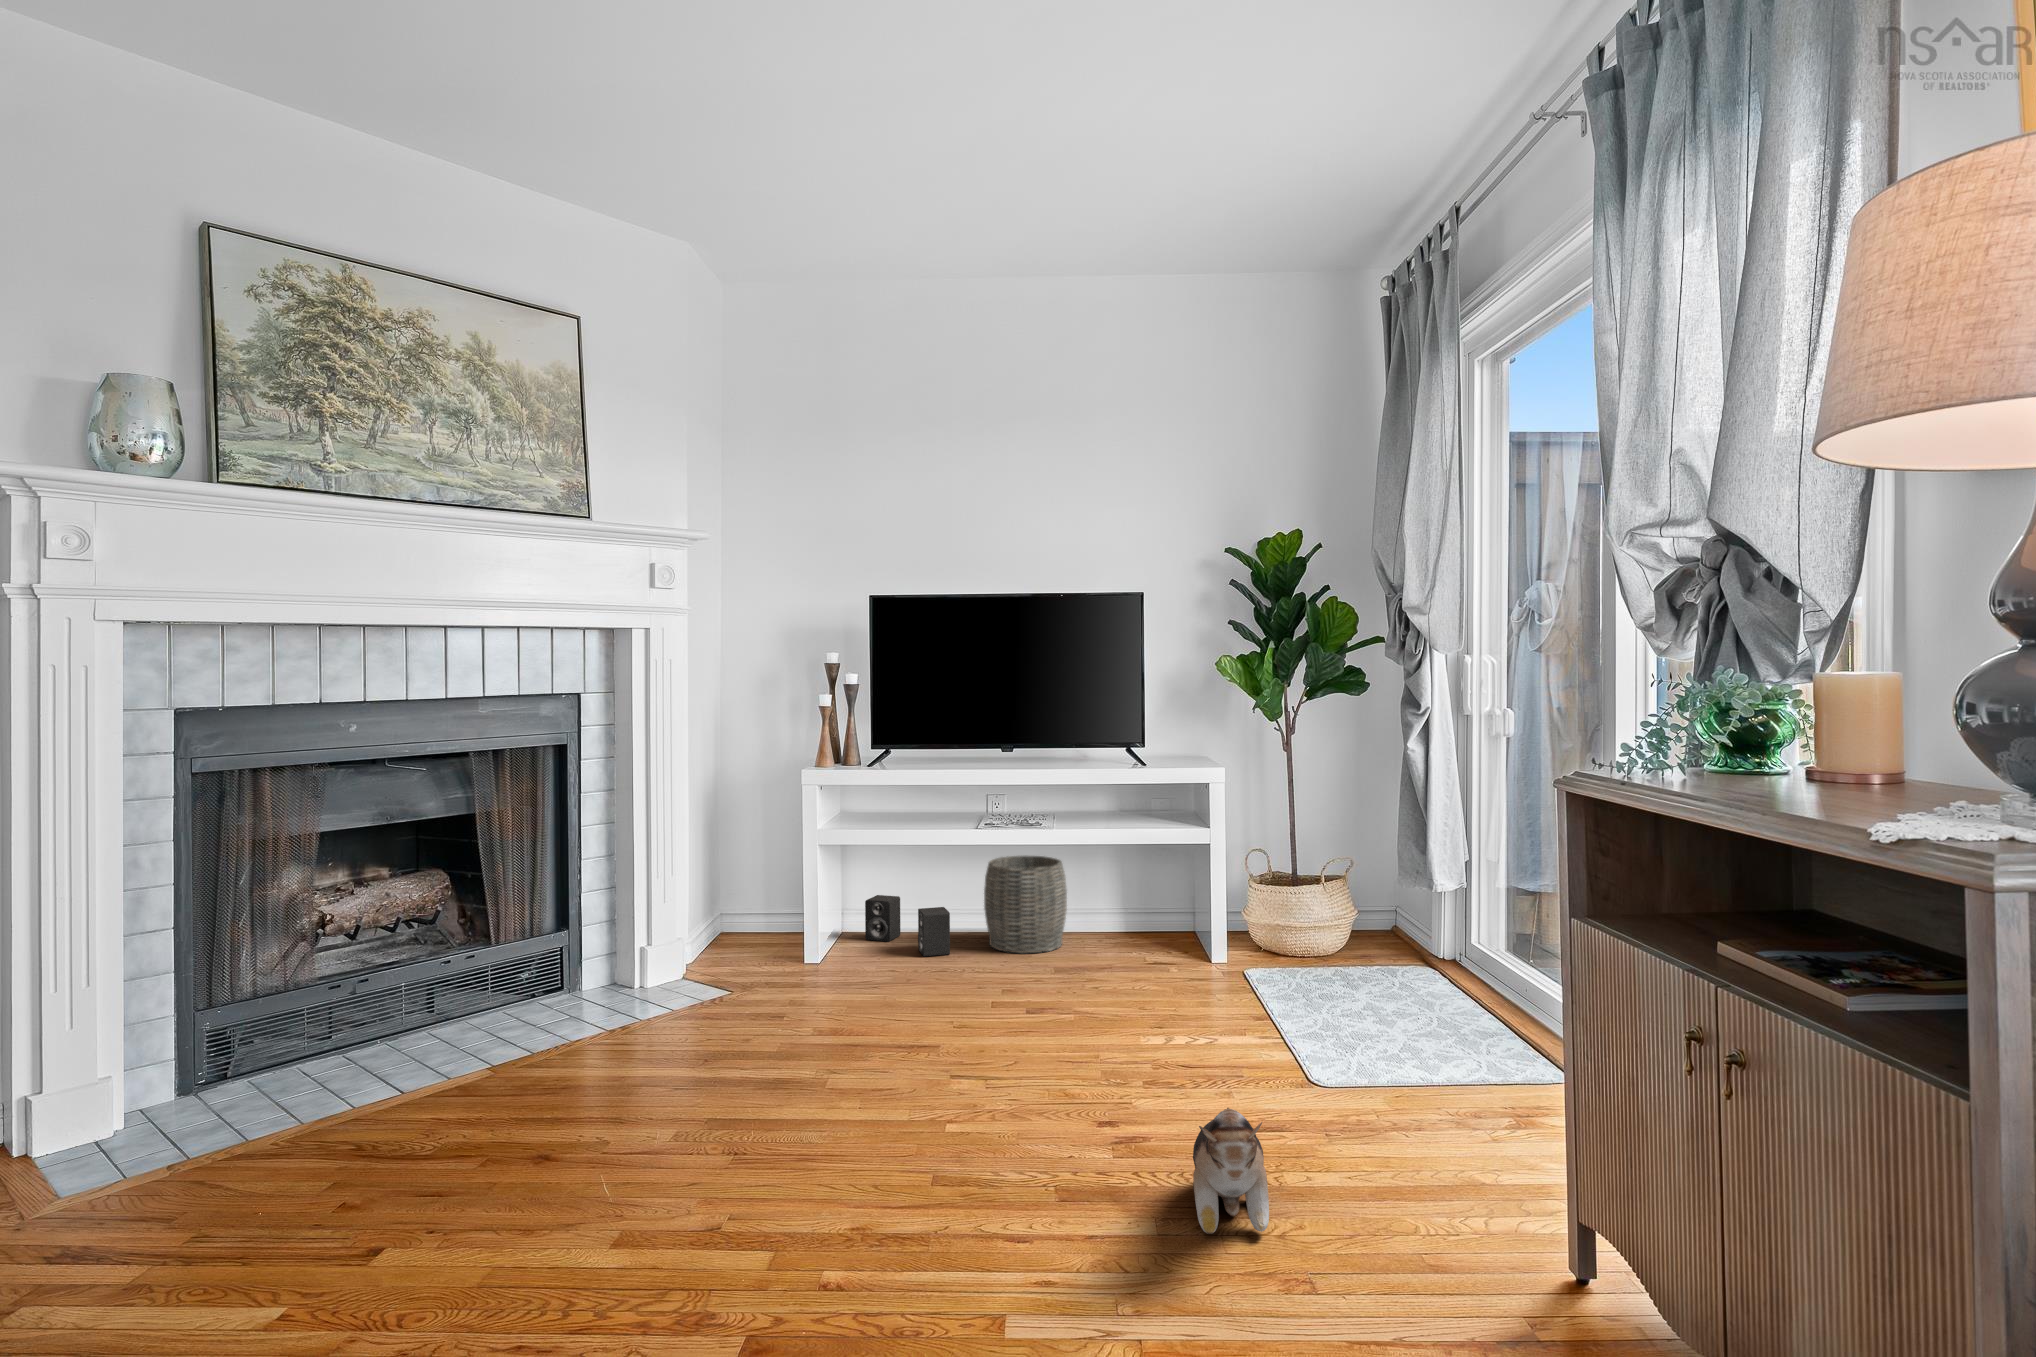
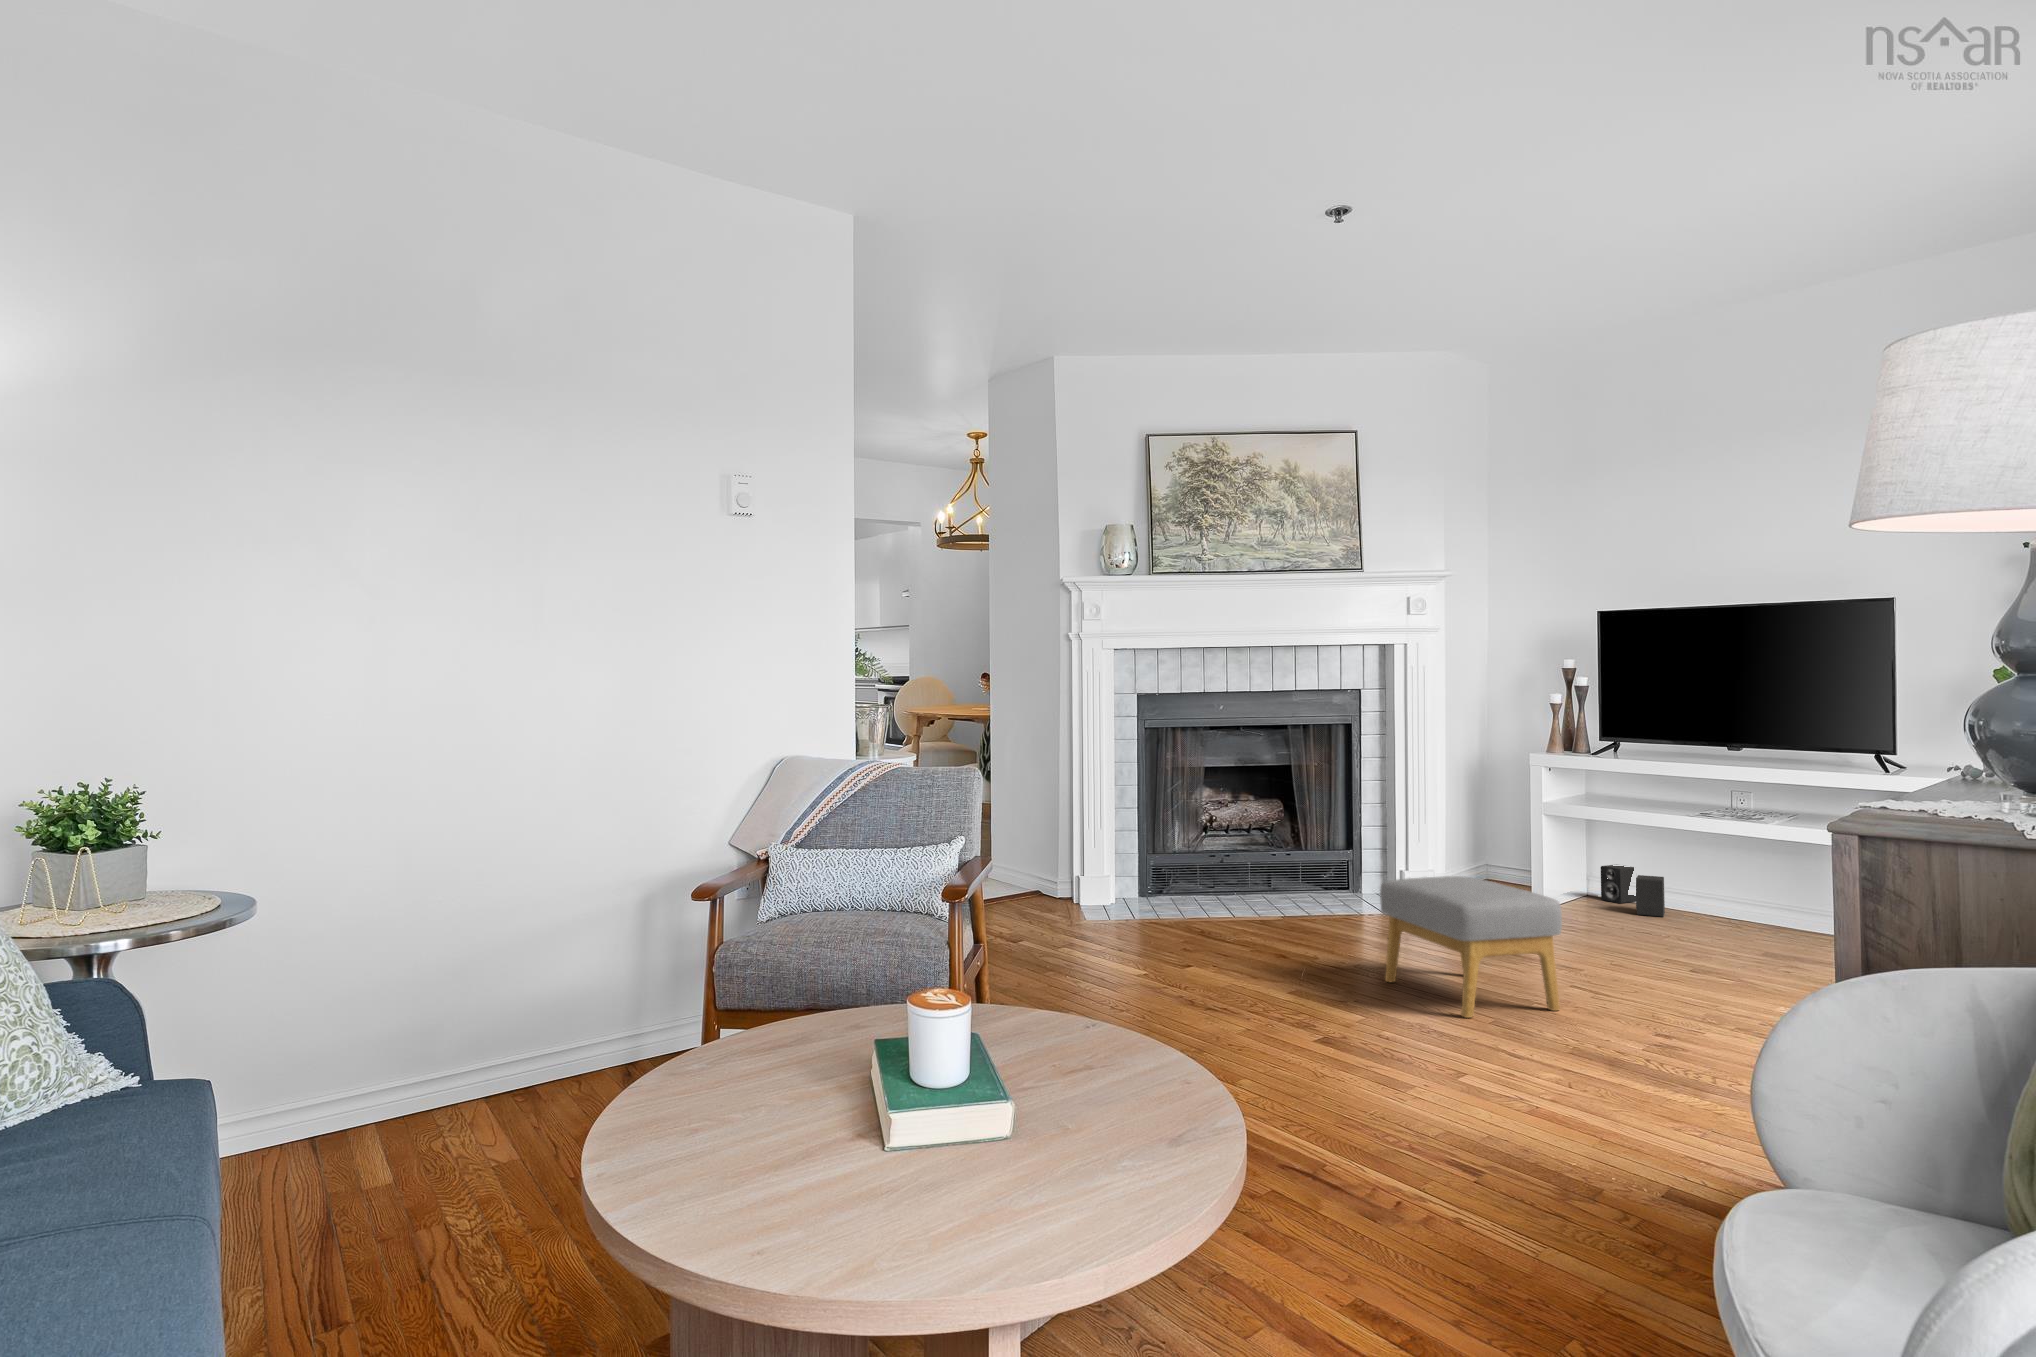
woven basket: present [984,856,1067,953] -> none [1705,841,1796,929]
footstool: none [774,987,1057,1251] -> present [1380,876,1562,1018]
plush toy: present [1193,1108,1269,1234] -> none [1600,960,1704,1053]

